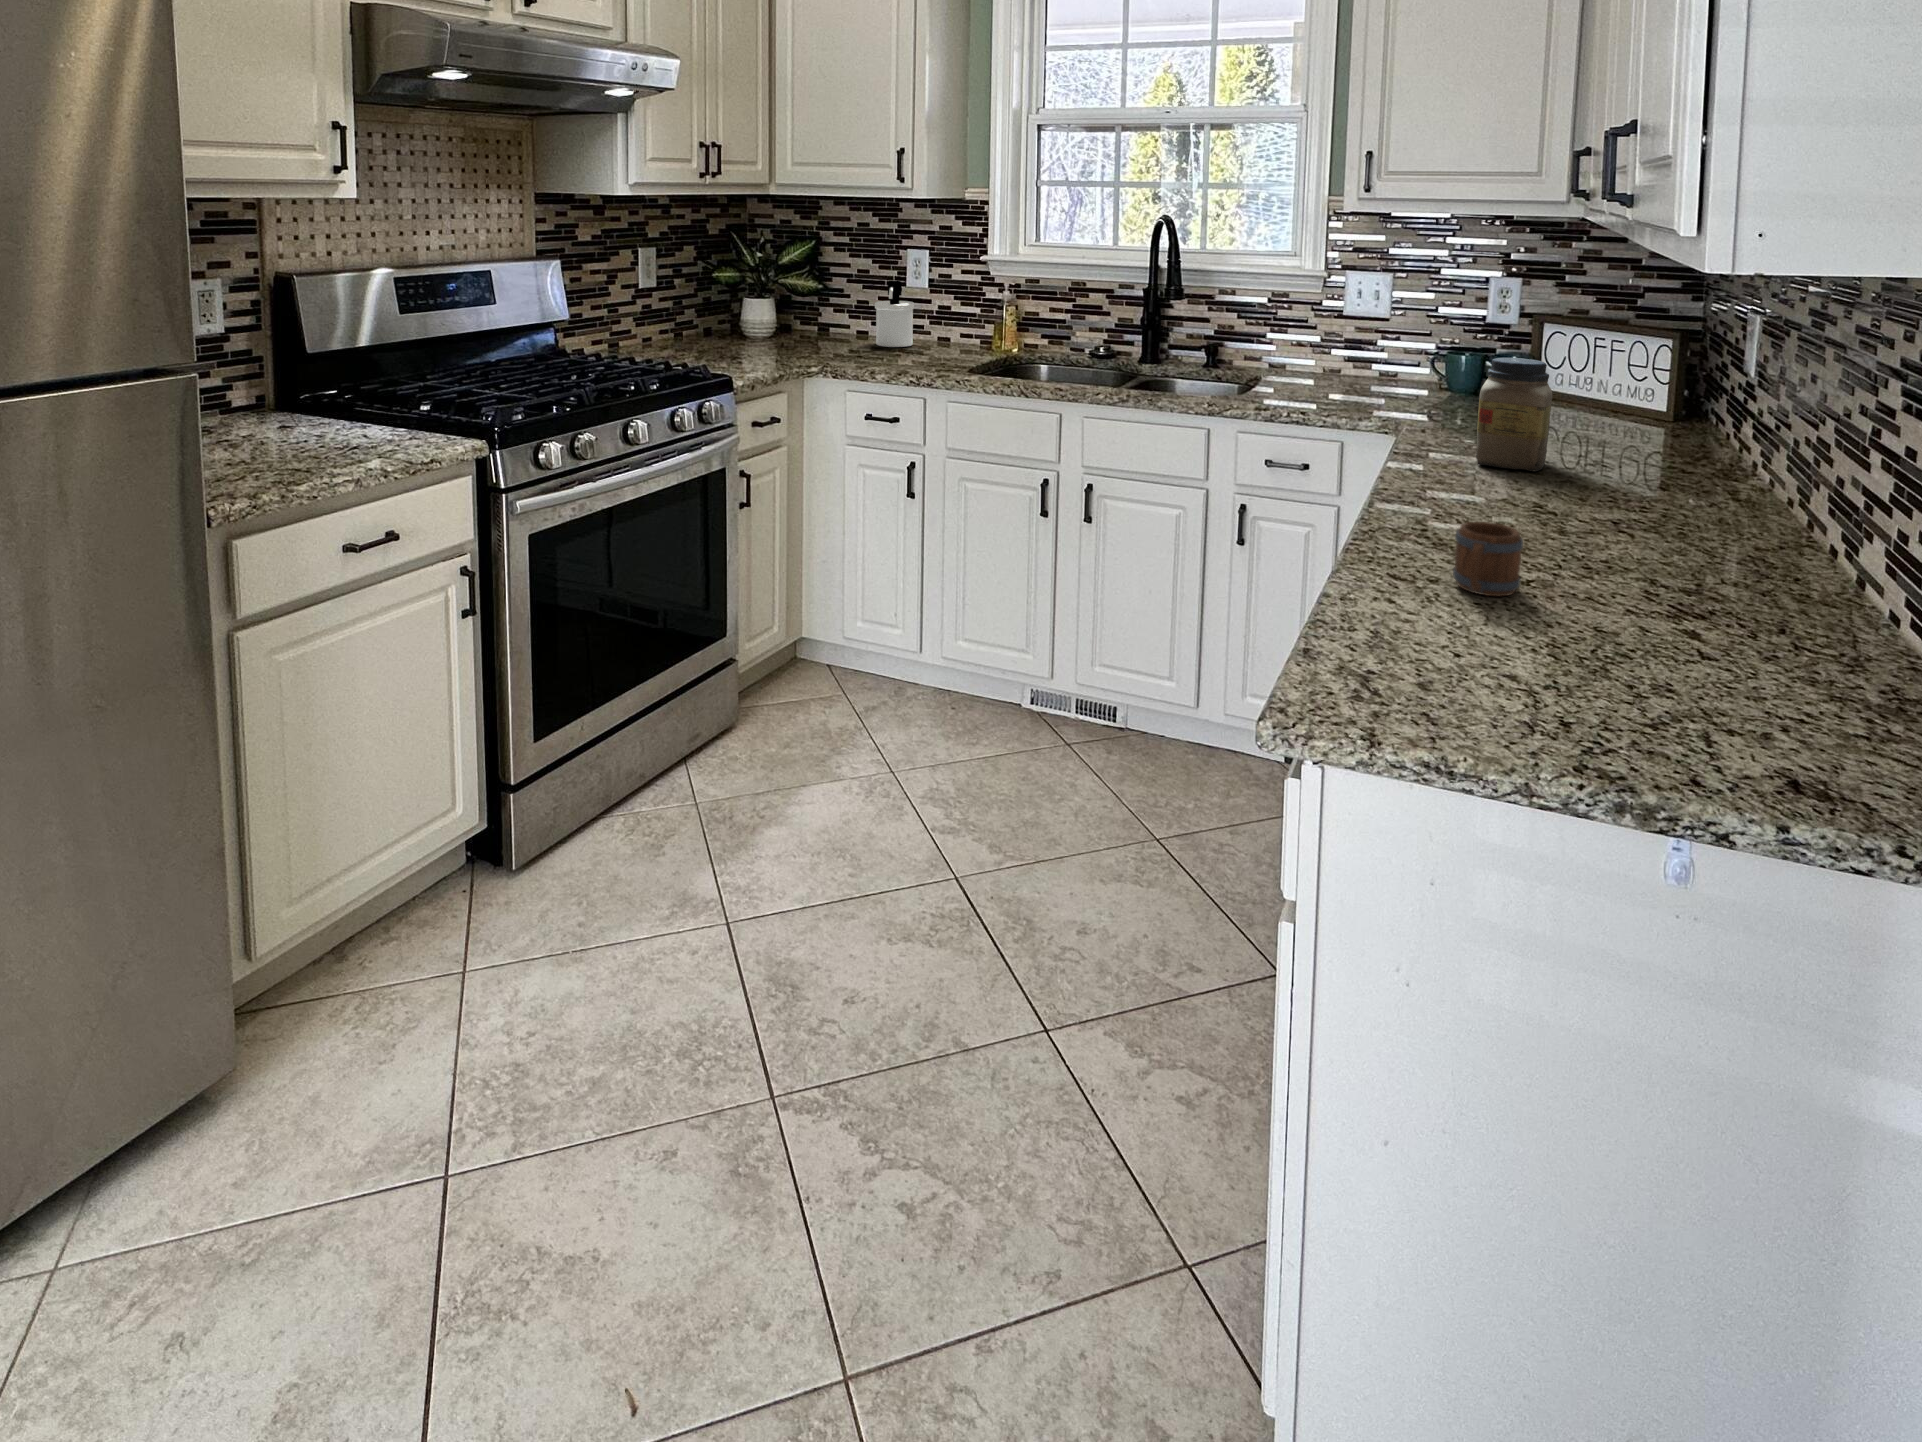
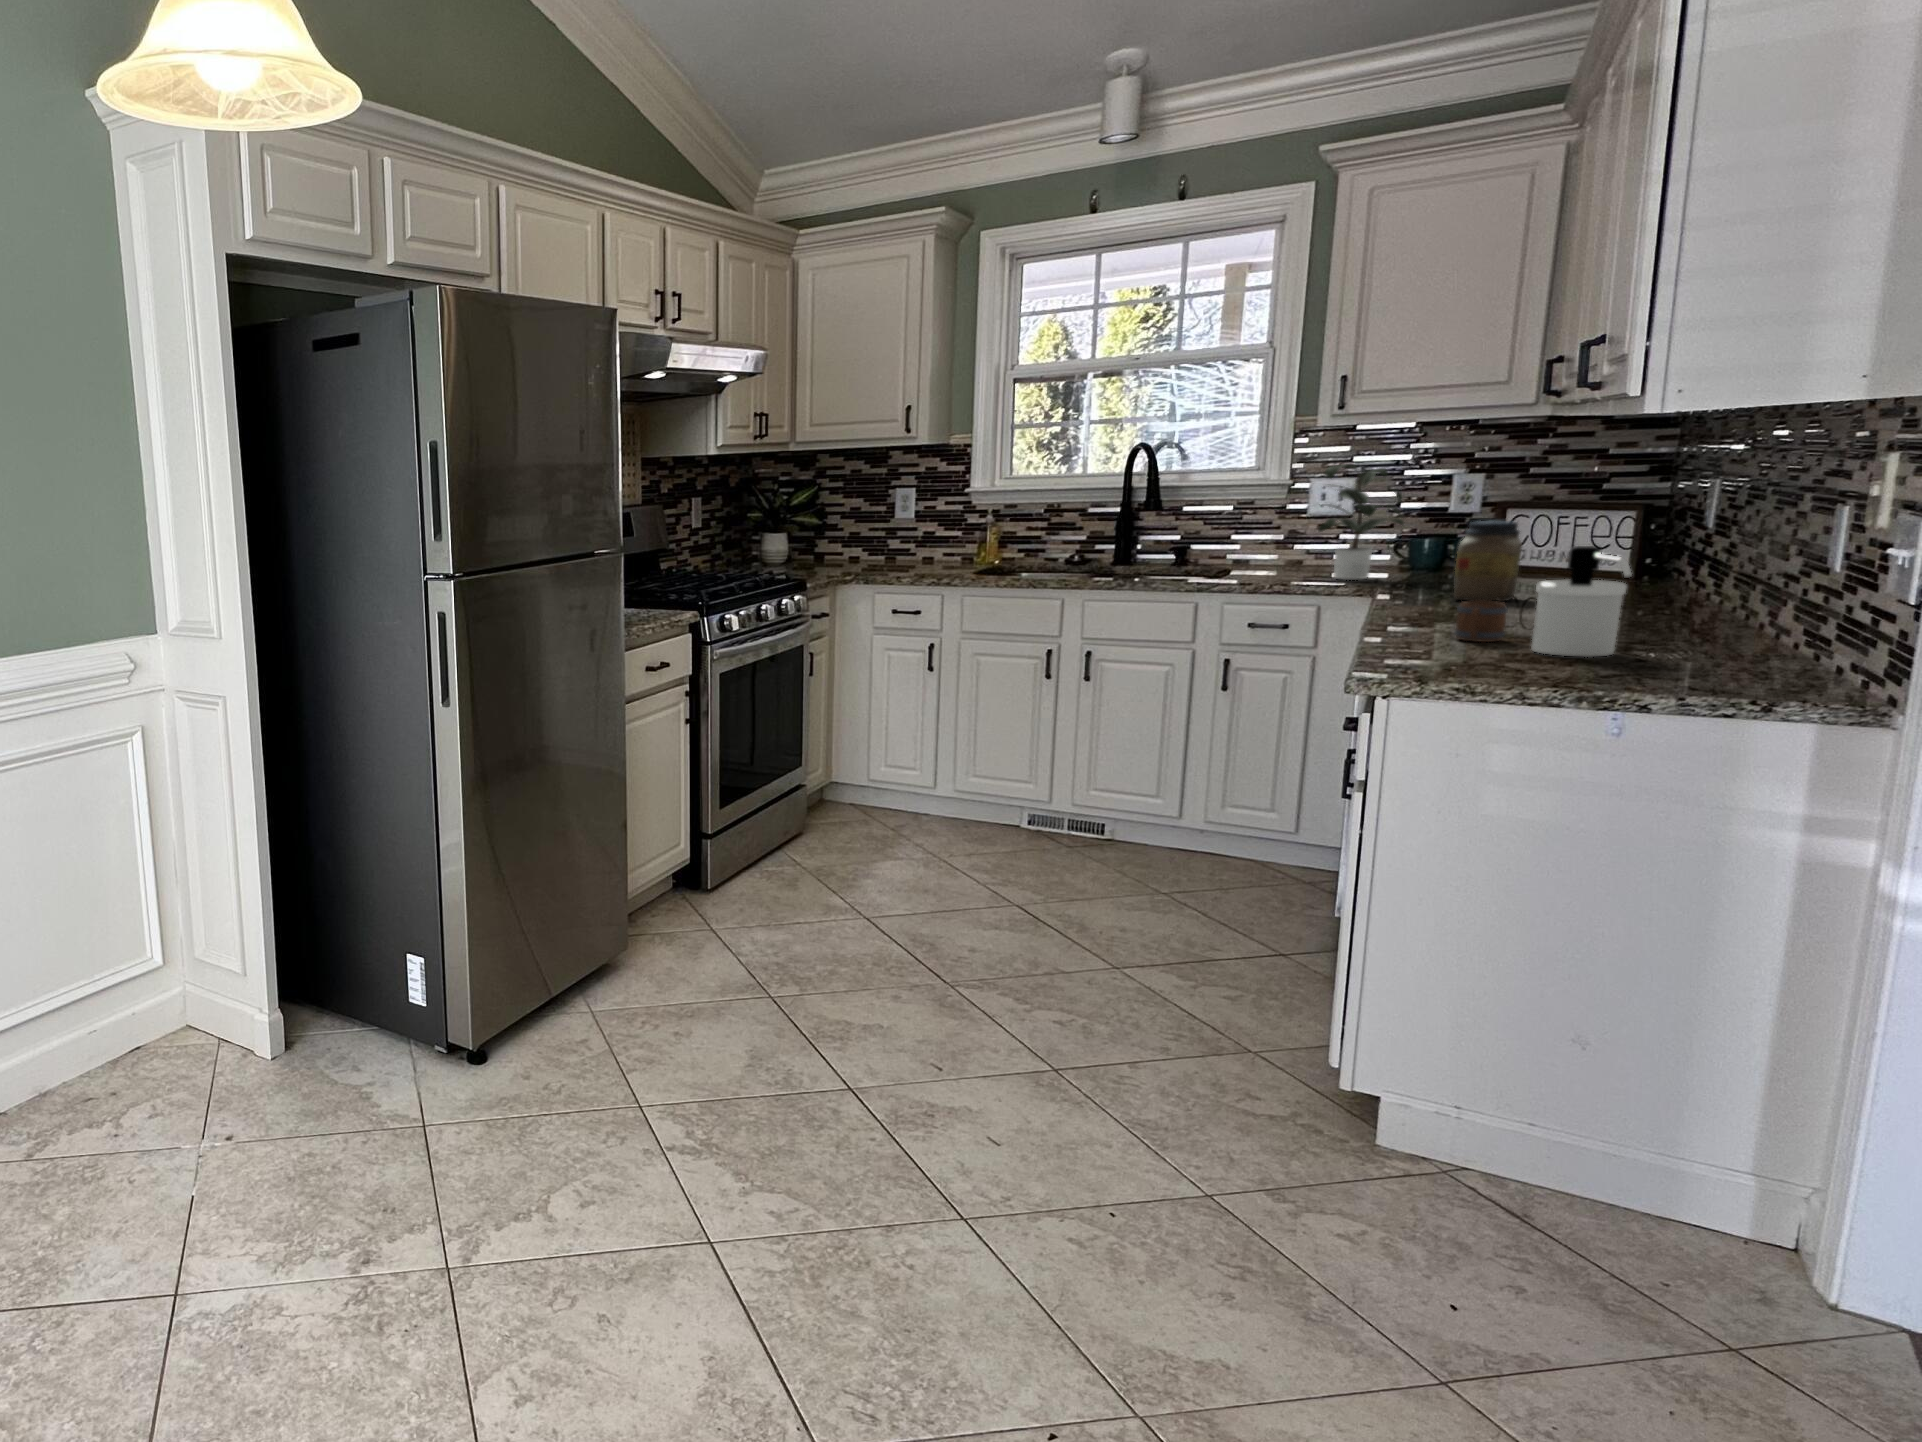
potted plant: none [1324,260,1461,407] -> present [1318,464,1404,580]
soap dispenser: present [875,281,914,347] -> present [1531,546,1632,657]

